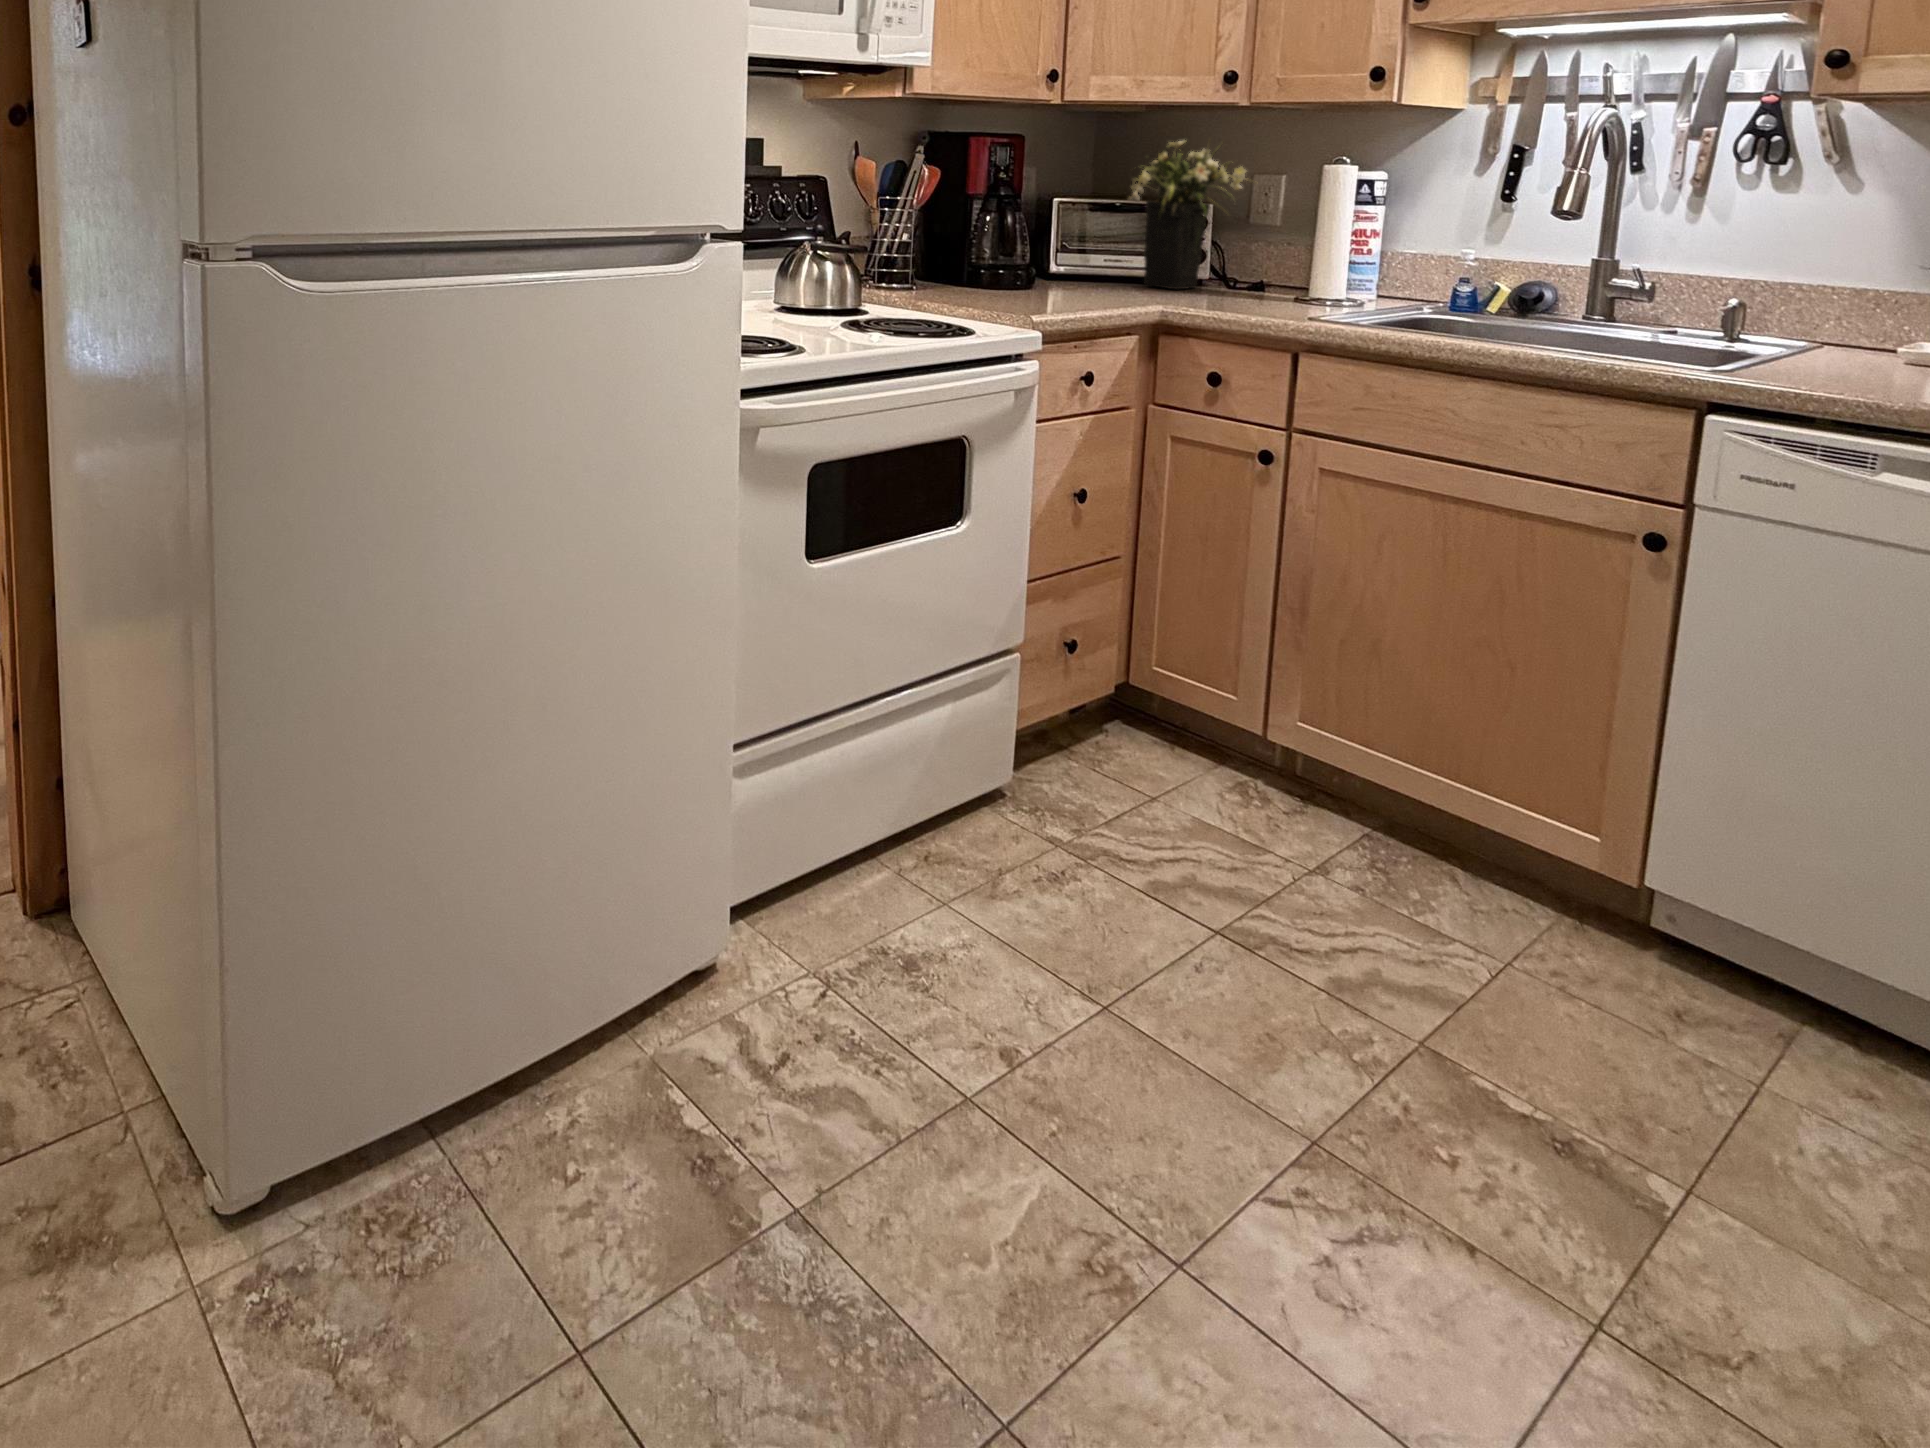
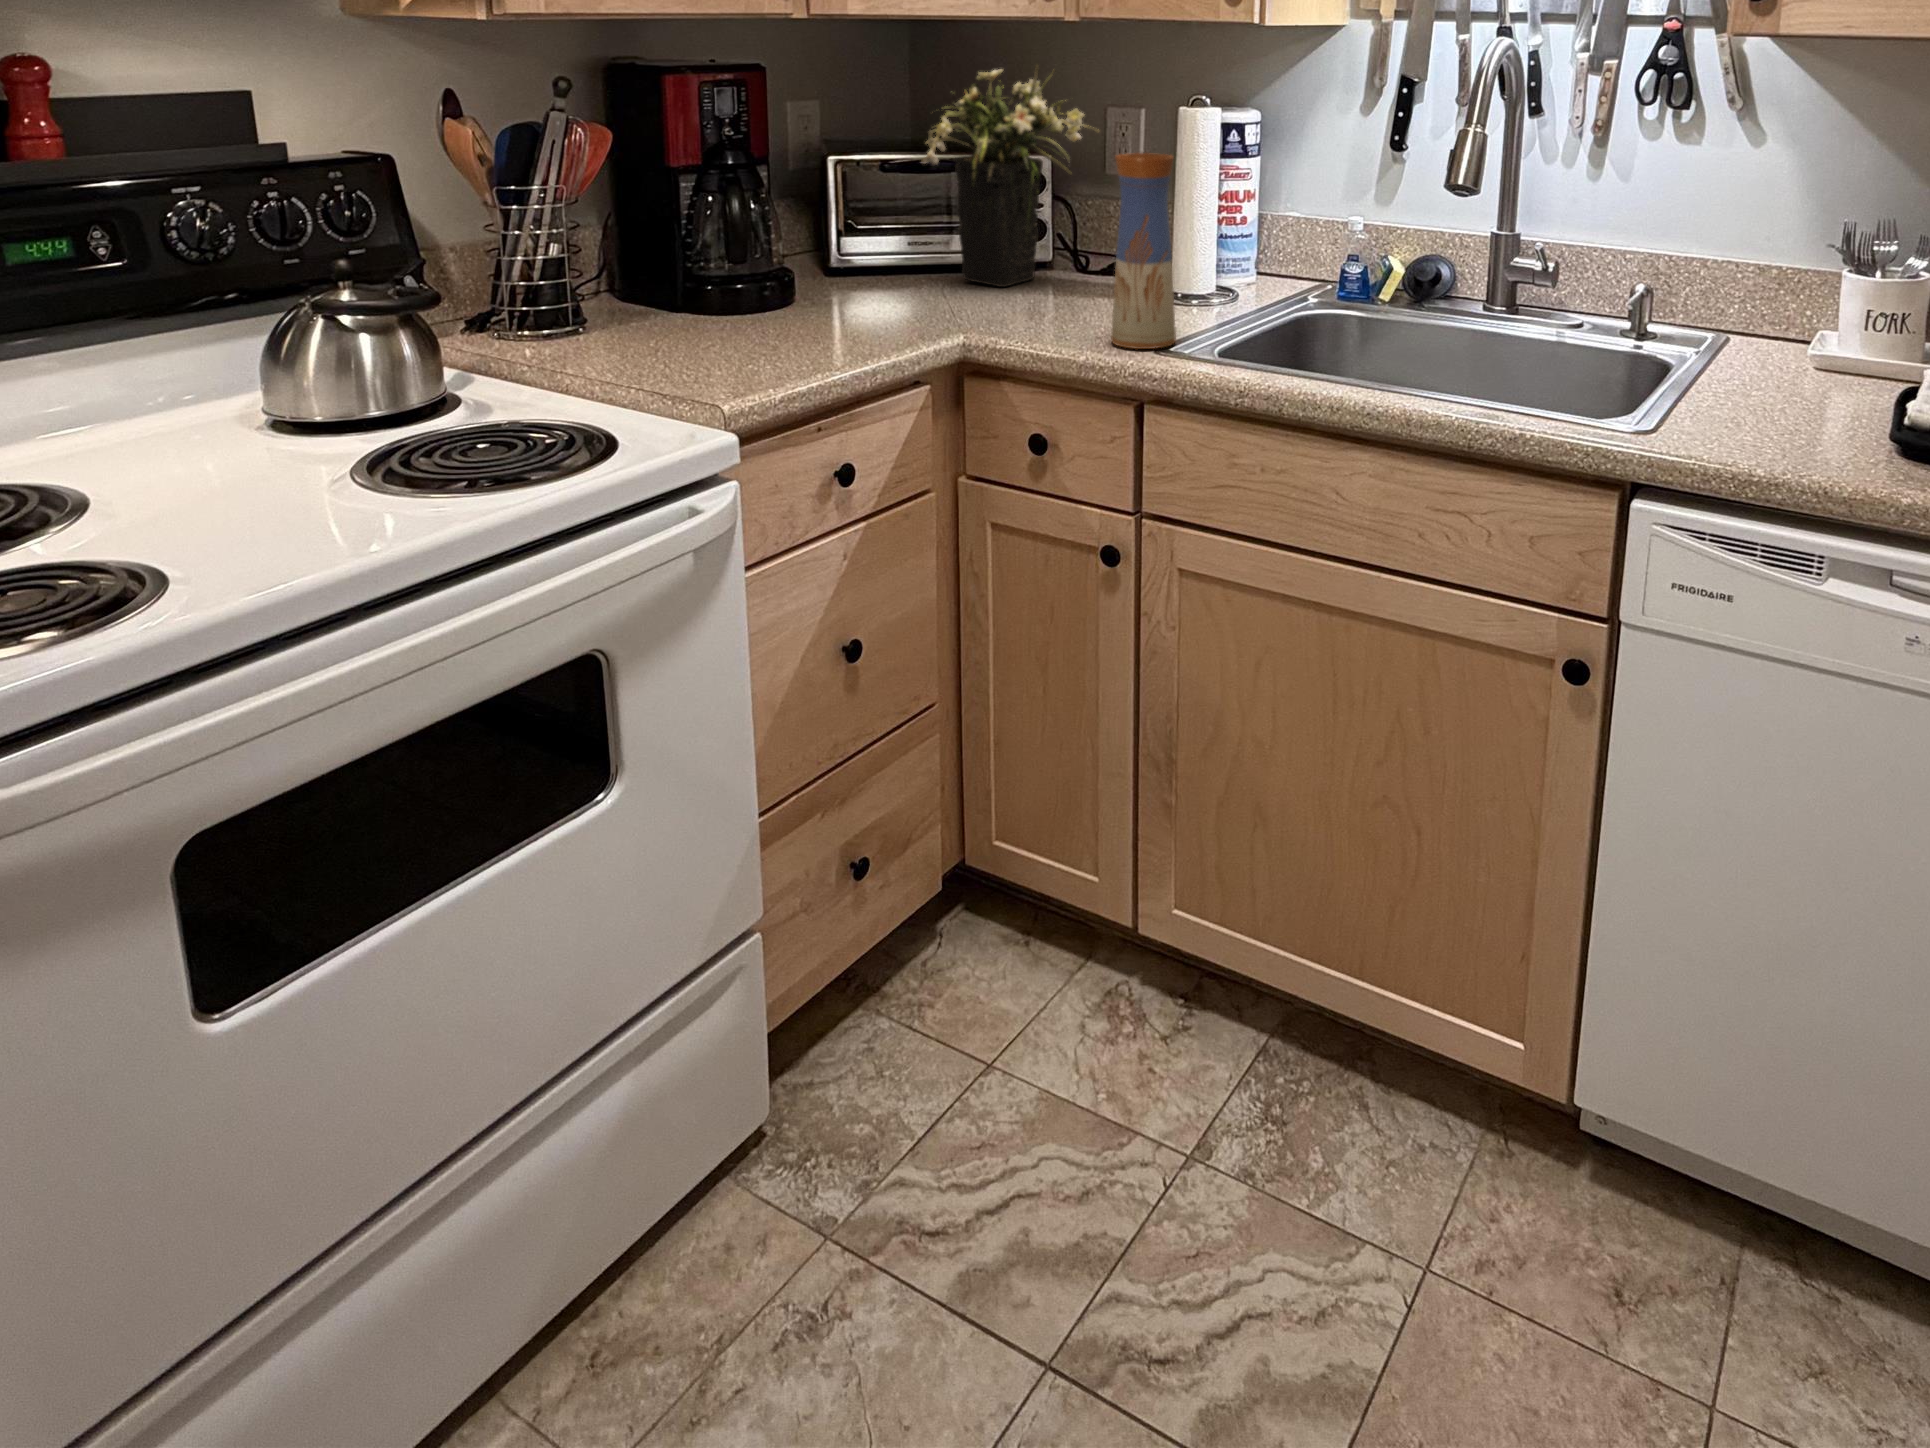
vase: none [1272,188,1329,319] -> present [1111,153,1176,349]

